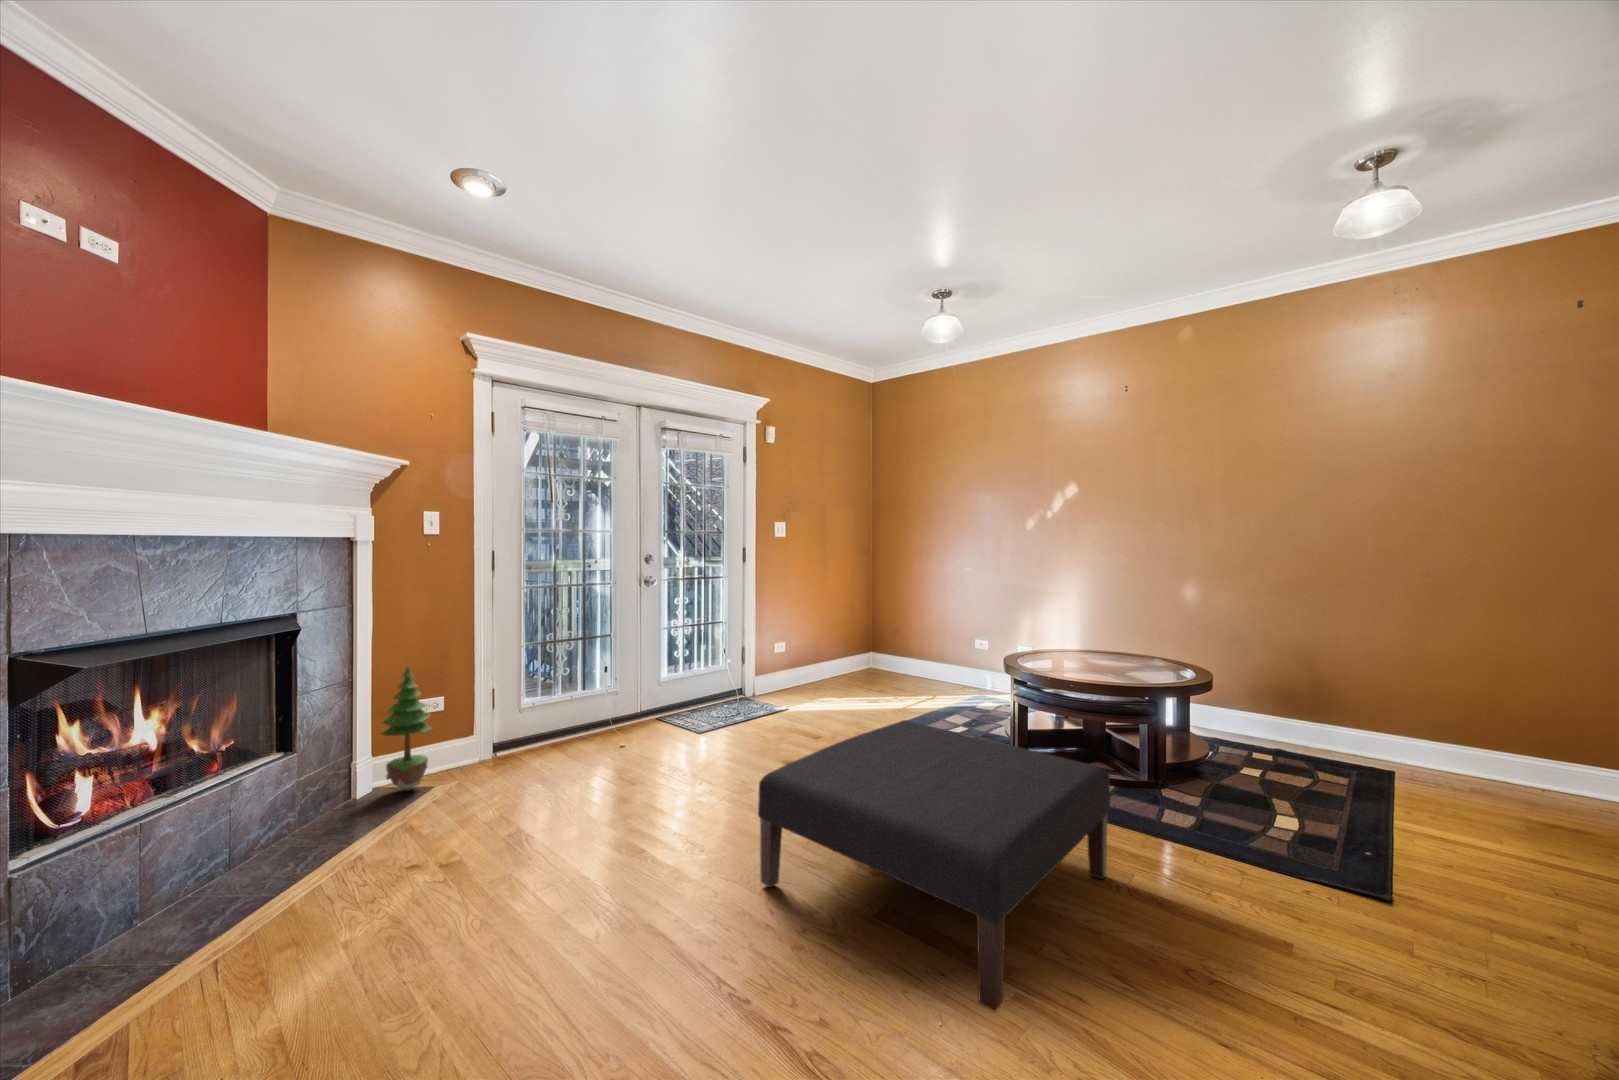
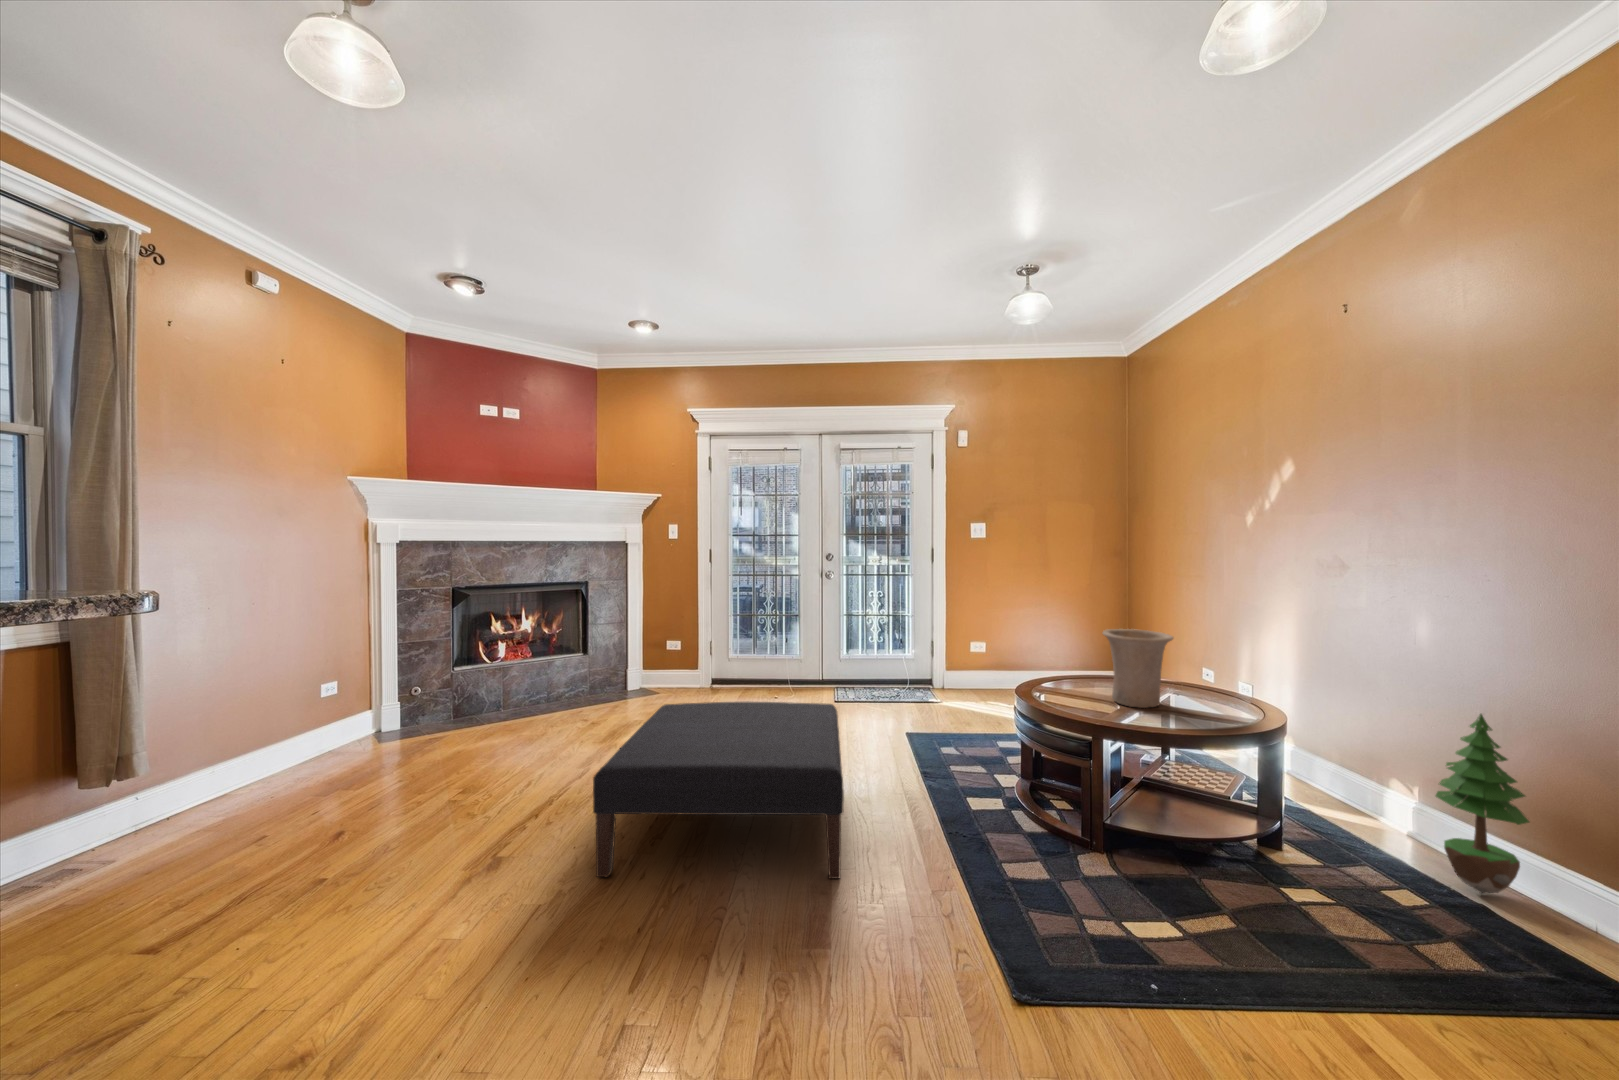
vase: none [1065,609,1118,667] -> present [1103,629,1173,708]
potted tree: present [380,667,432,790] -> present [1436,714,1529,893]

